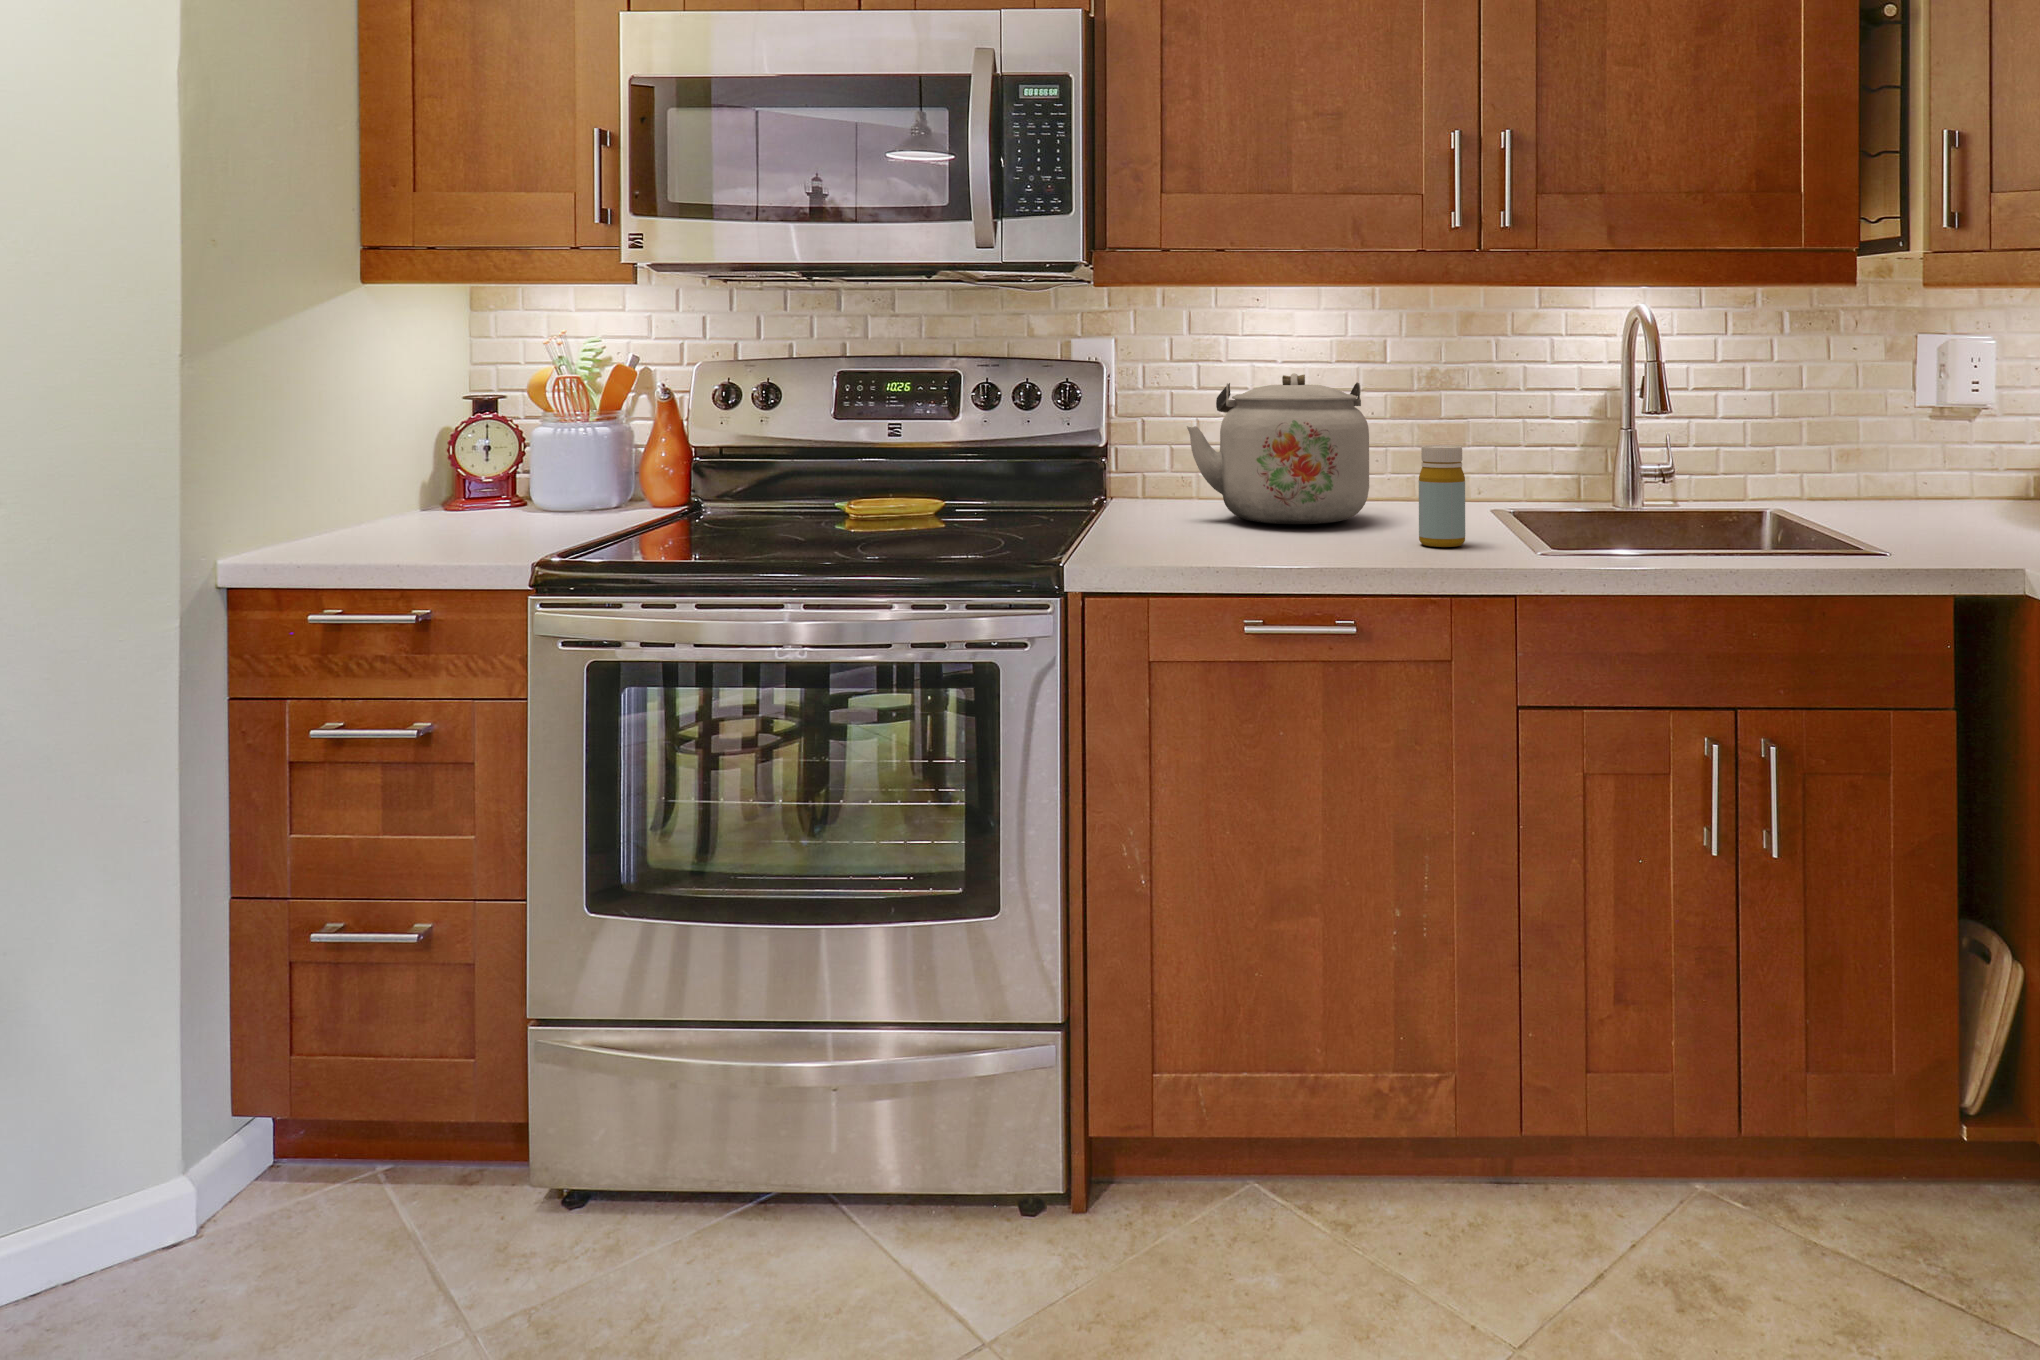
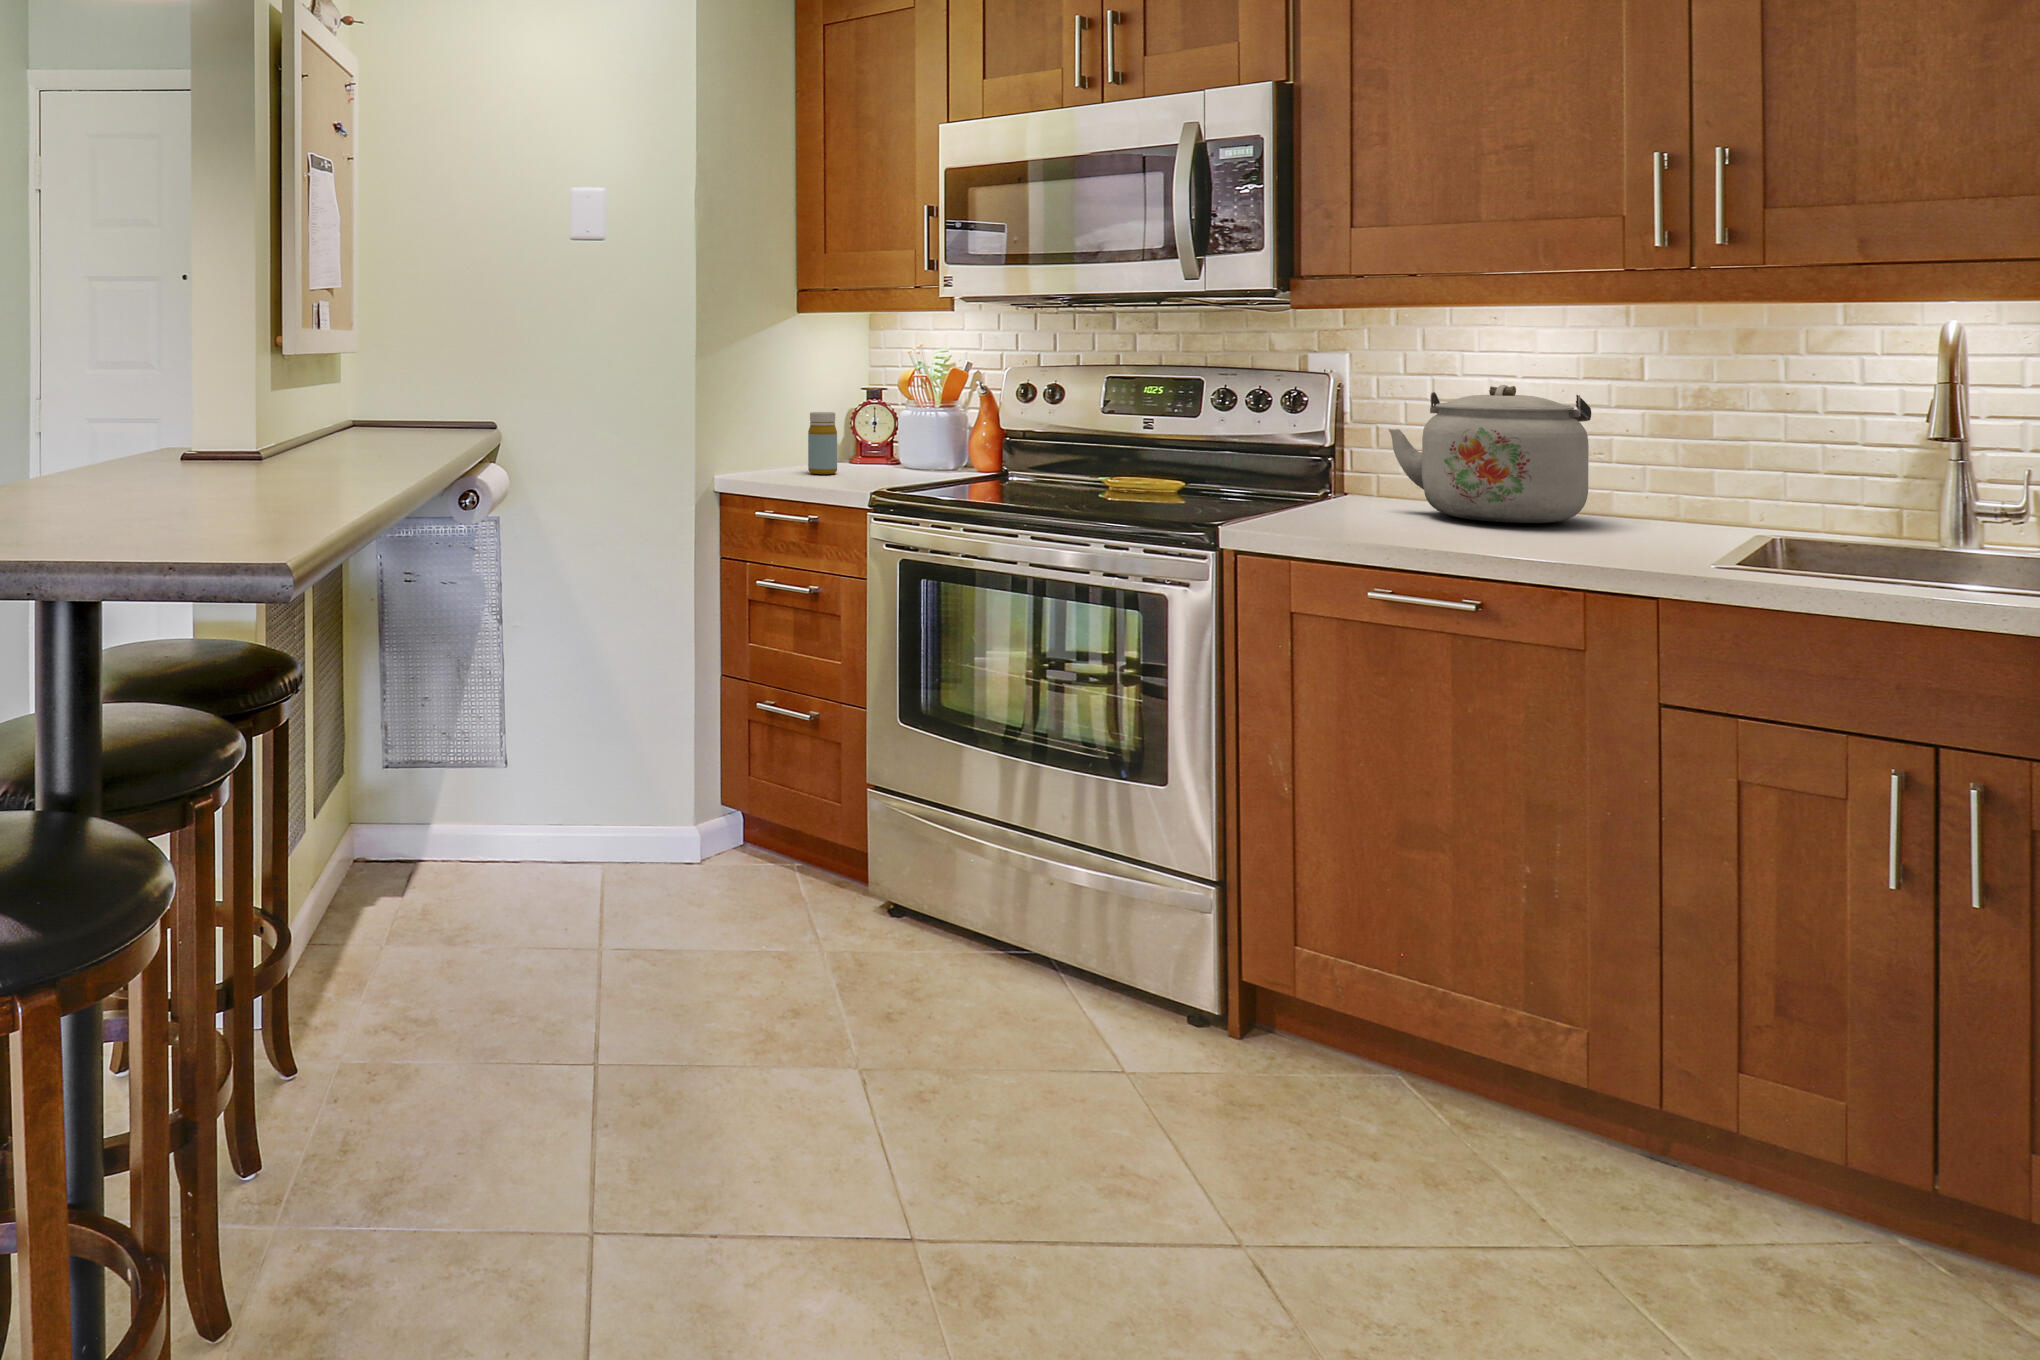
bottle: present [1419,445,1465,547] -> present [808,412,837,474]

